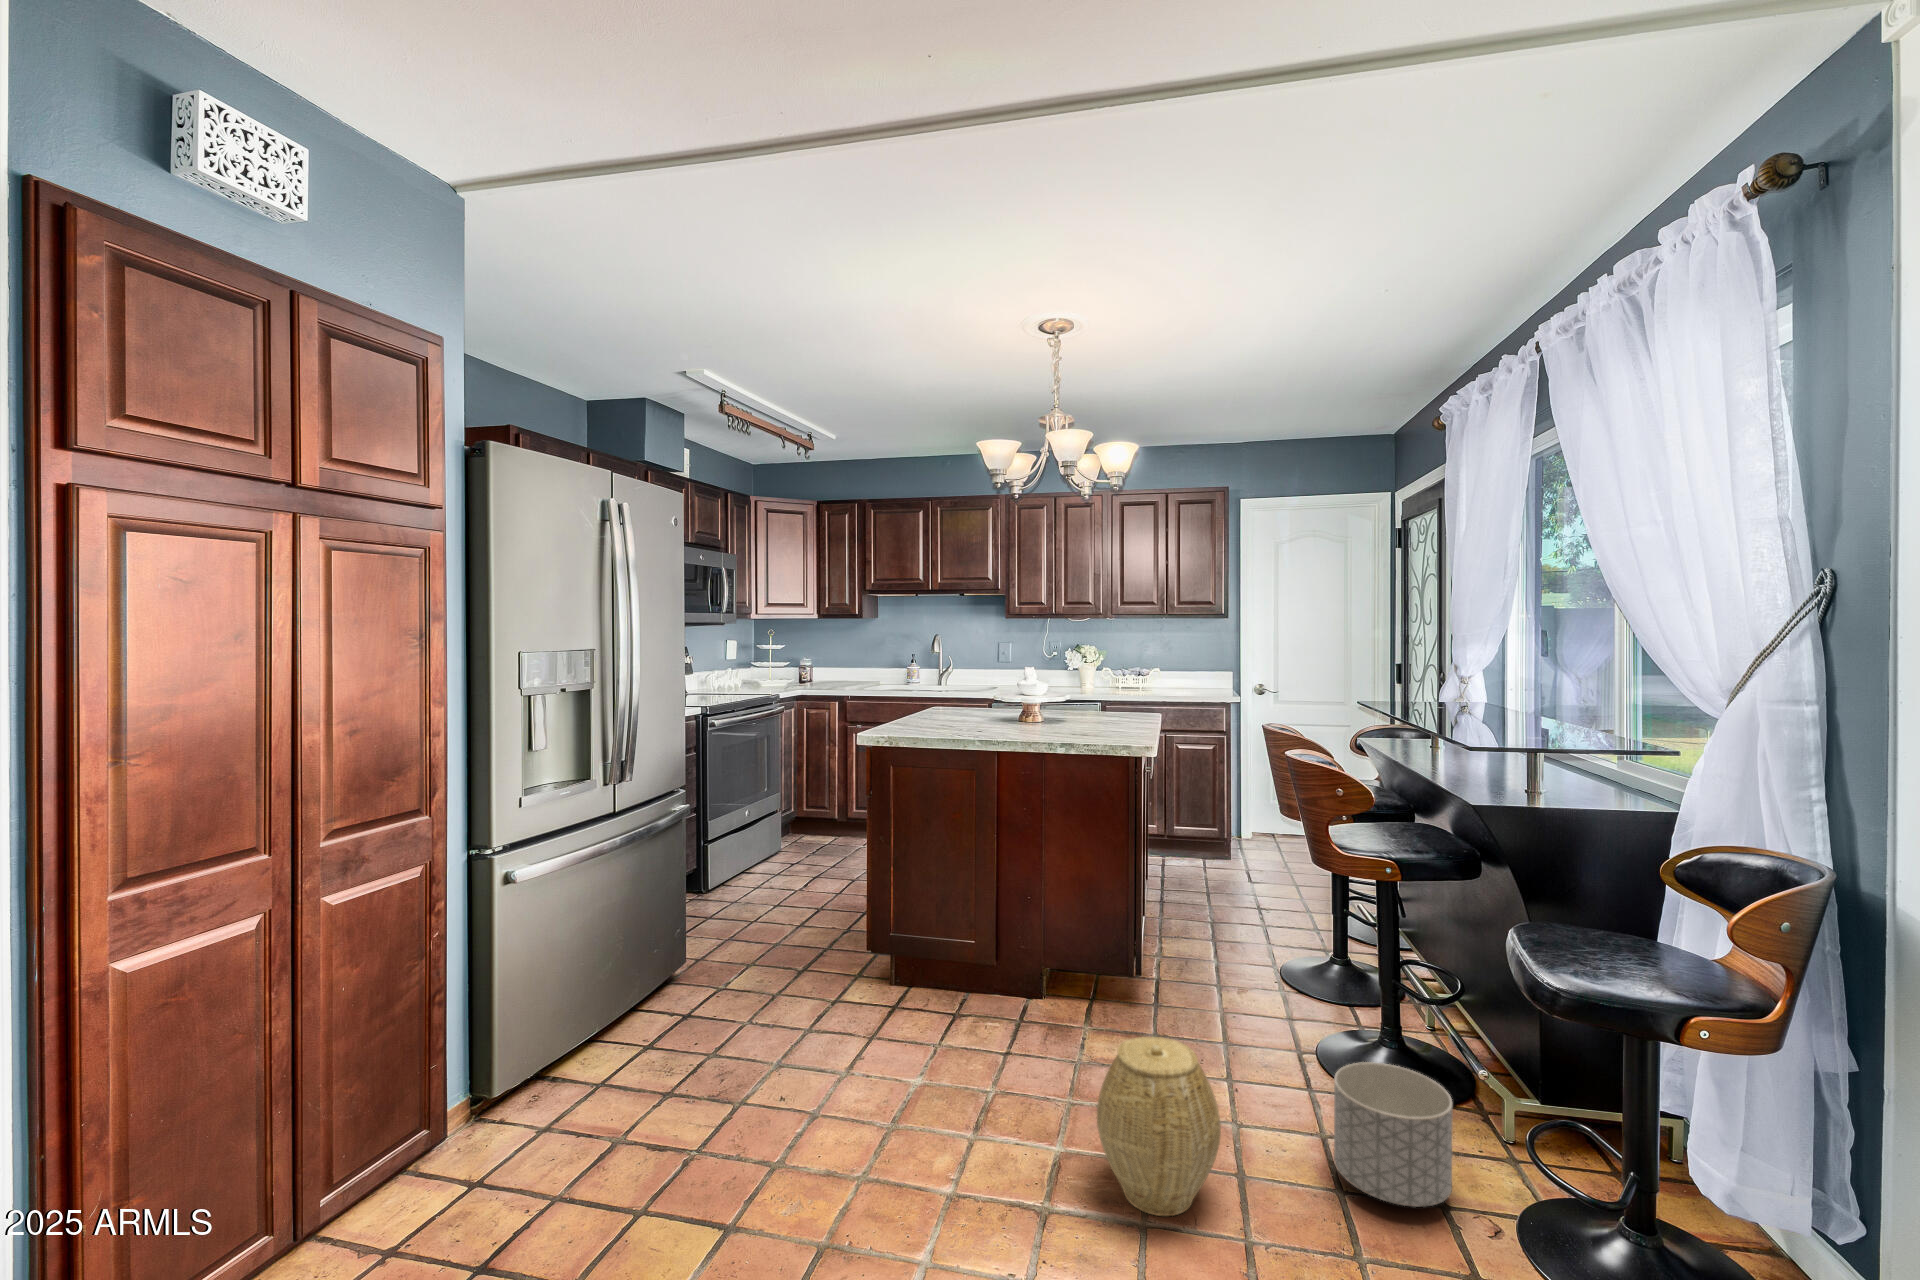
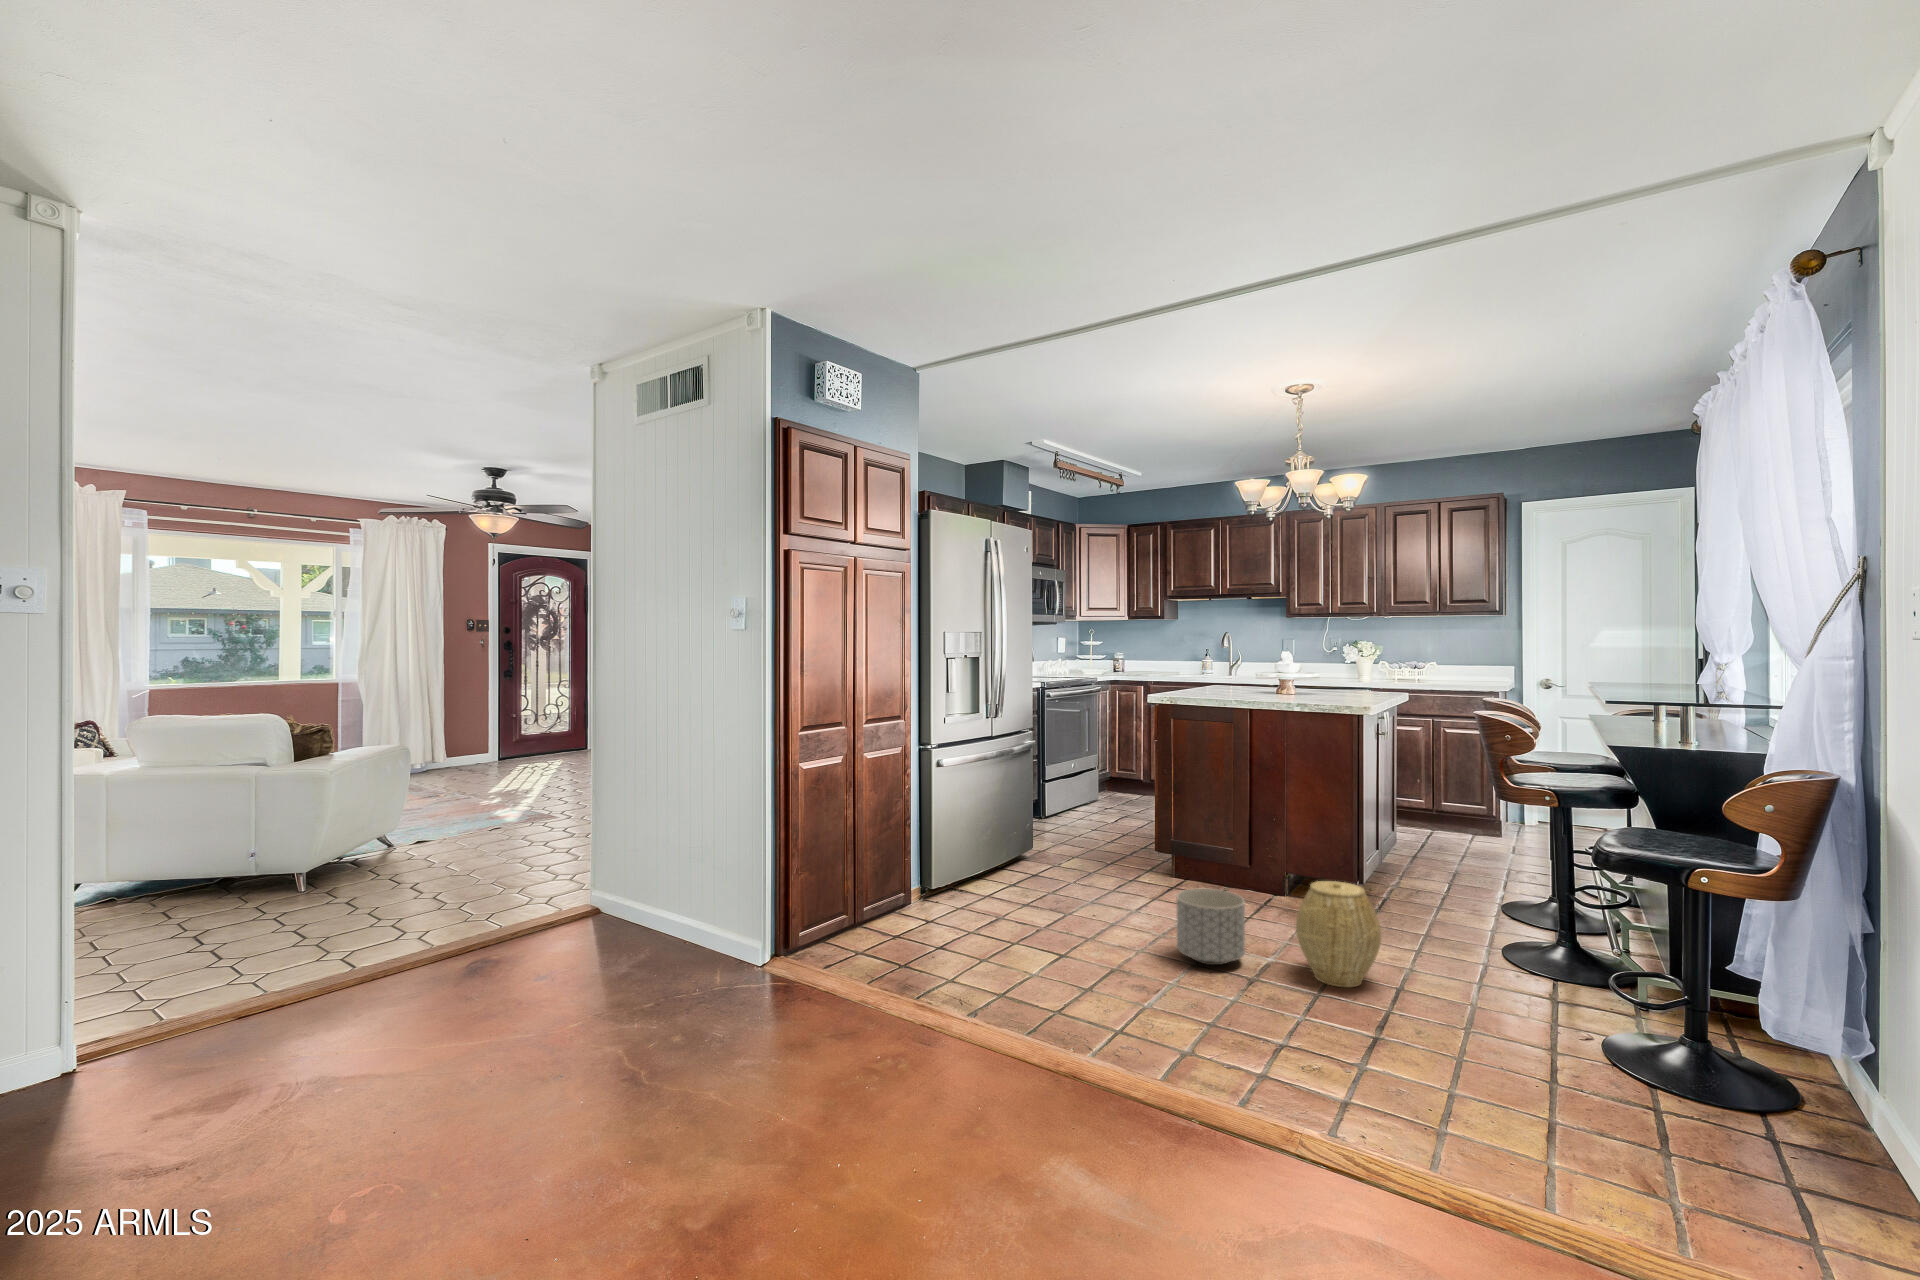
planter: present [1334,1062,1452,1207] -> present [1177,889,1245,965]

